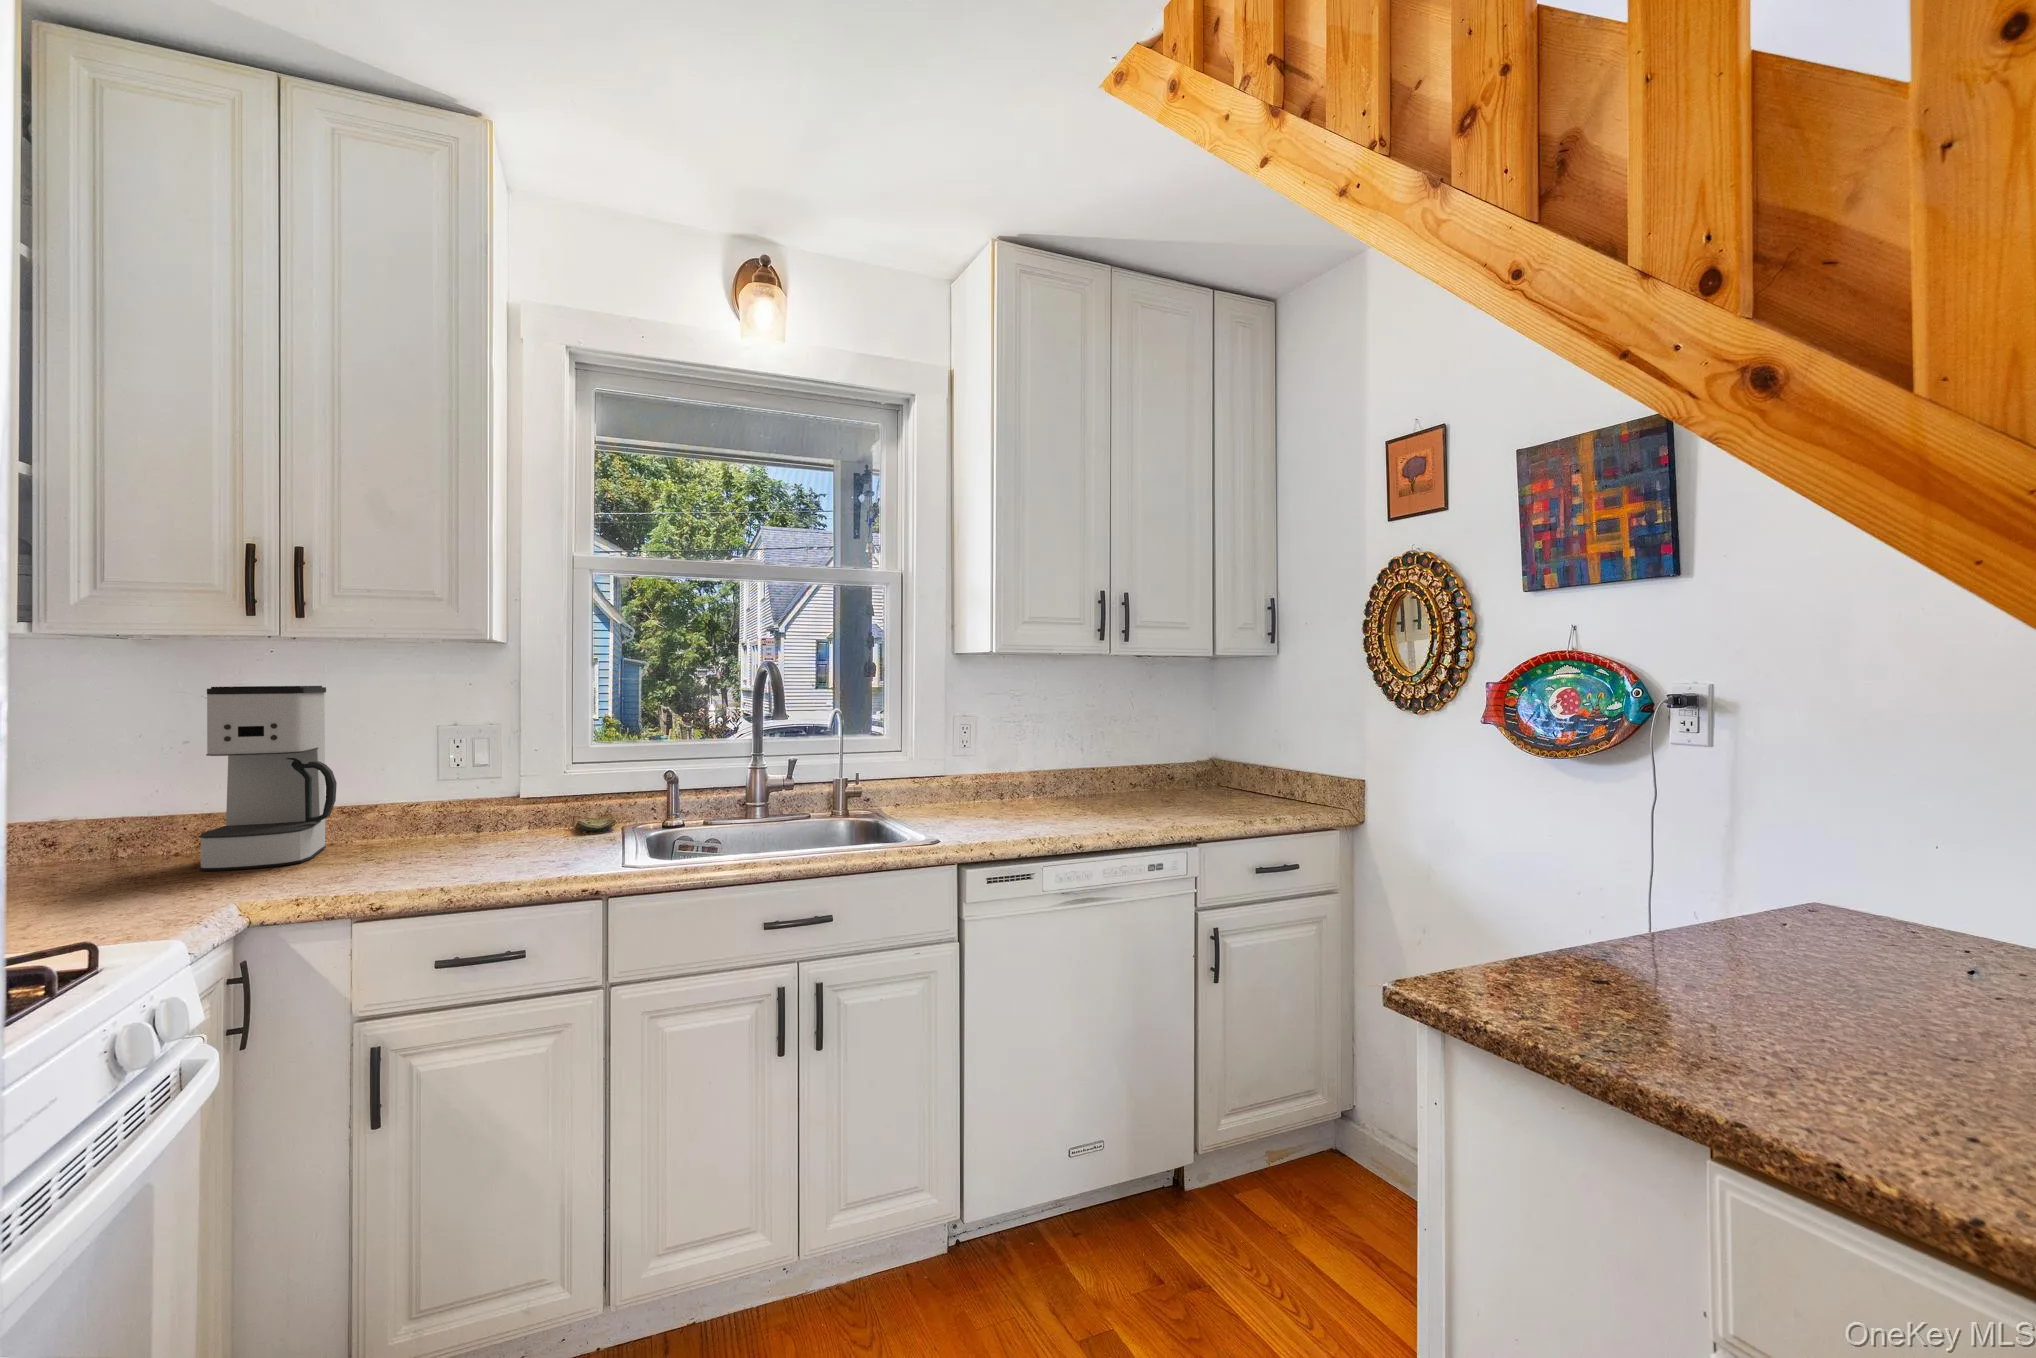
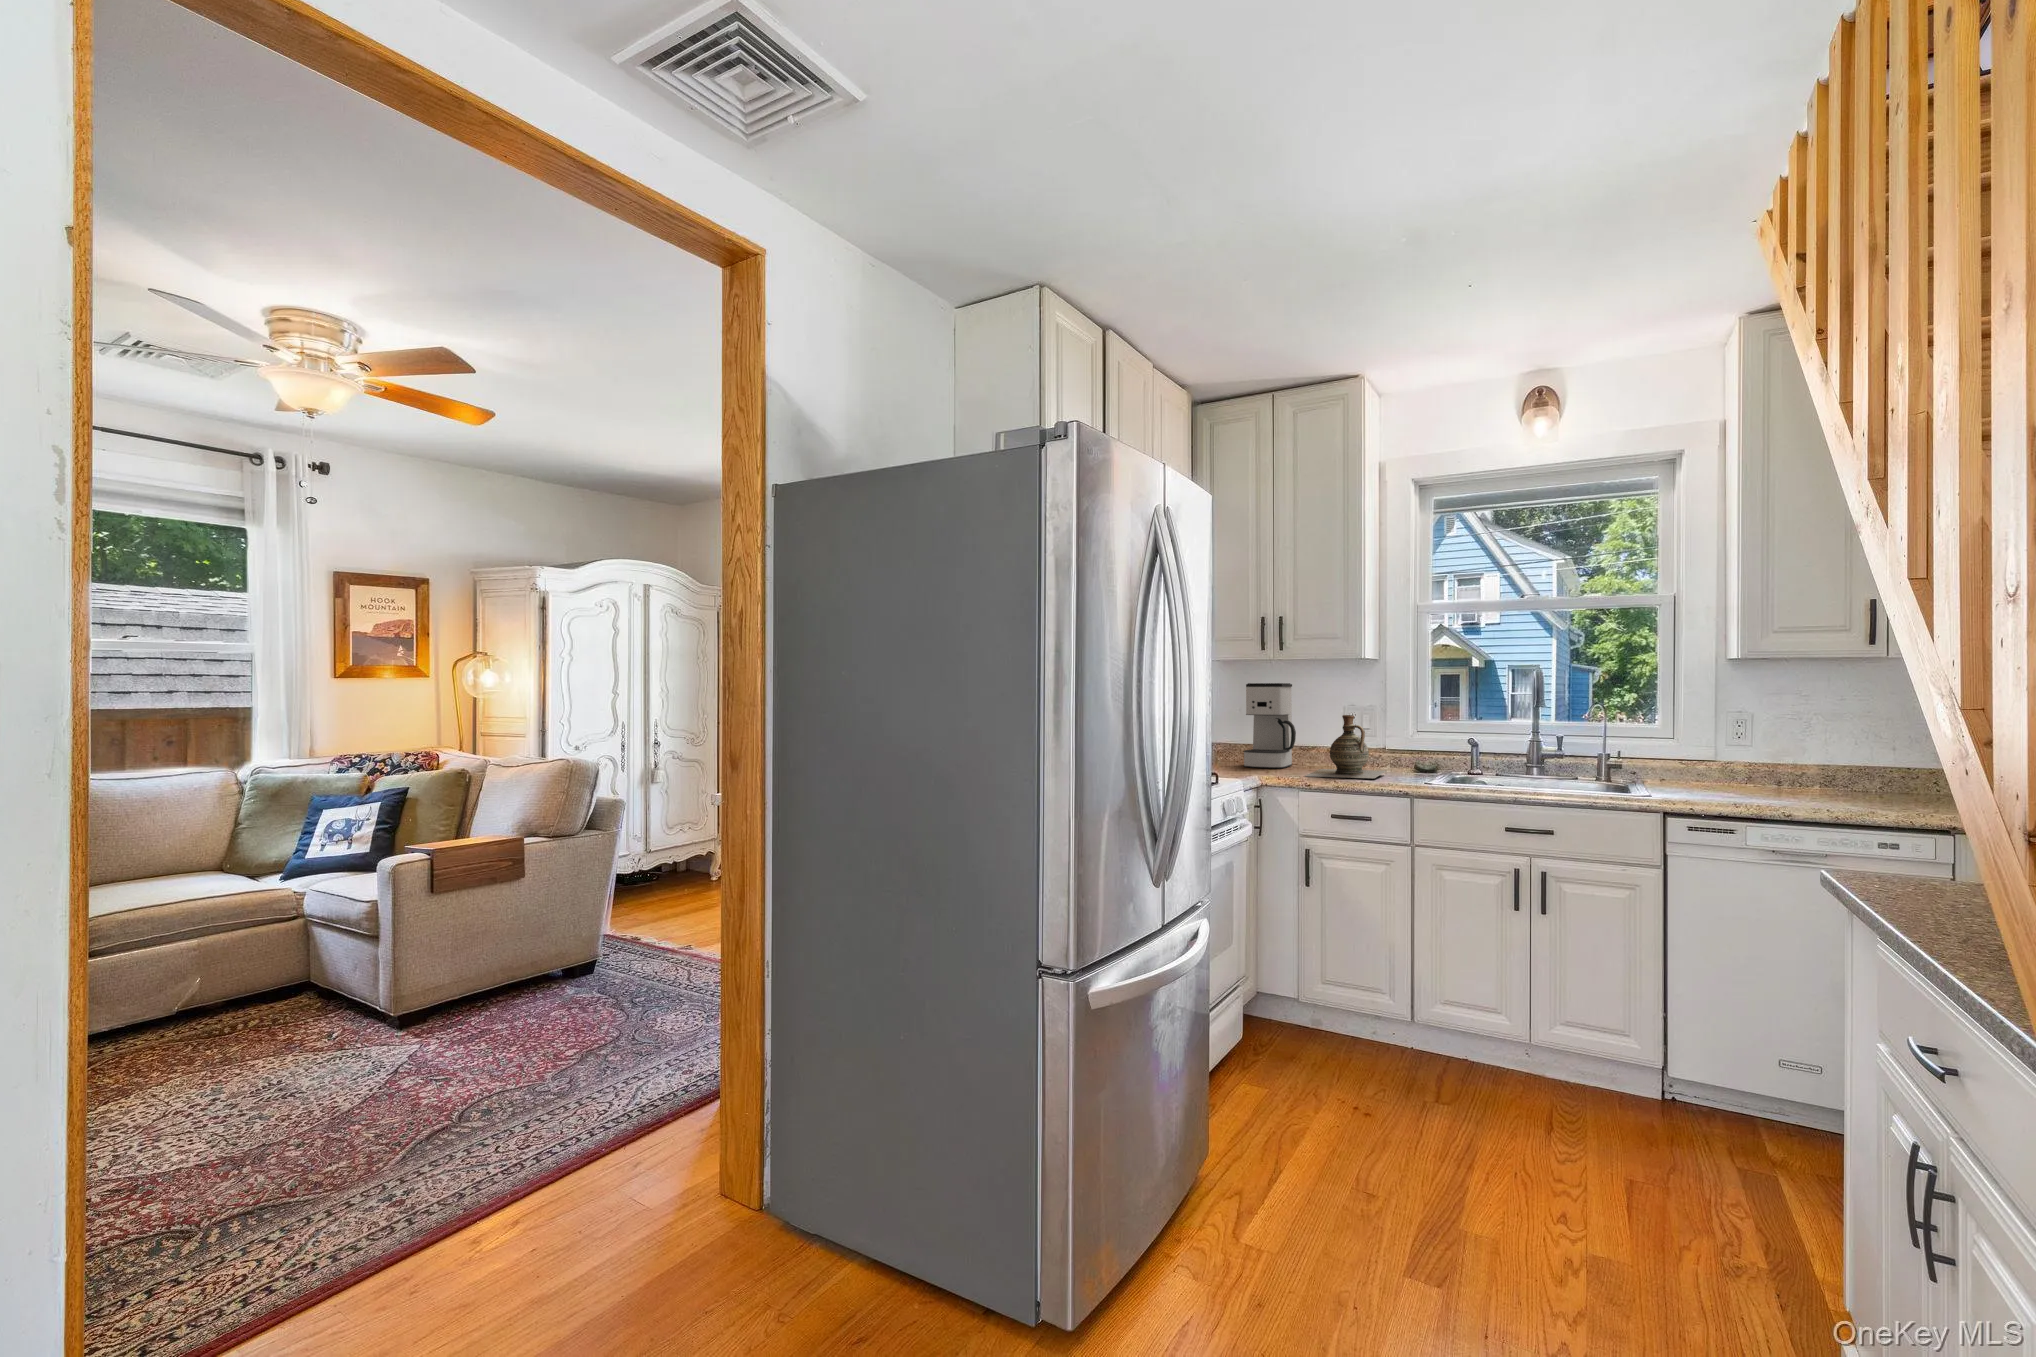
ceramic jug: none [366,747,536,883] -> present [1306,715,1385,778]

